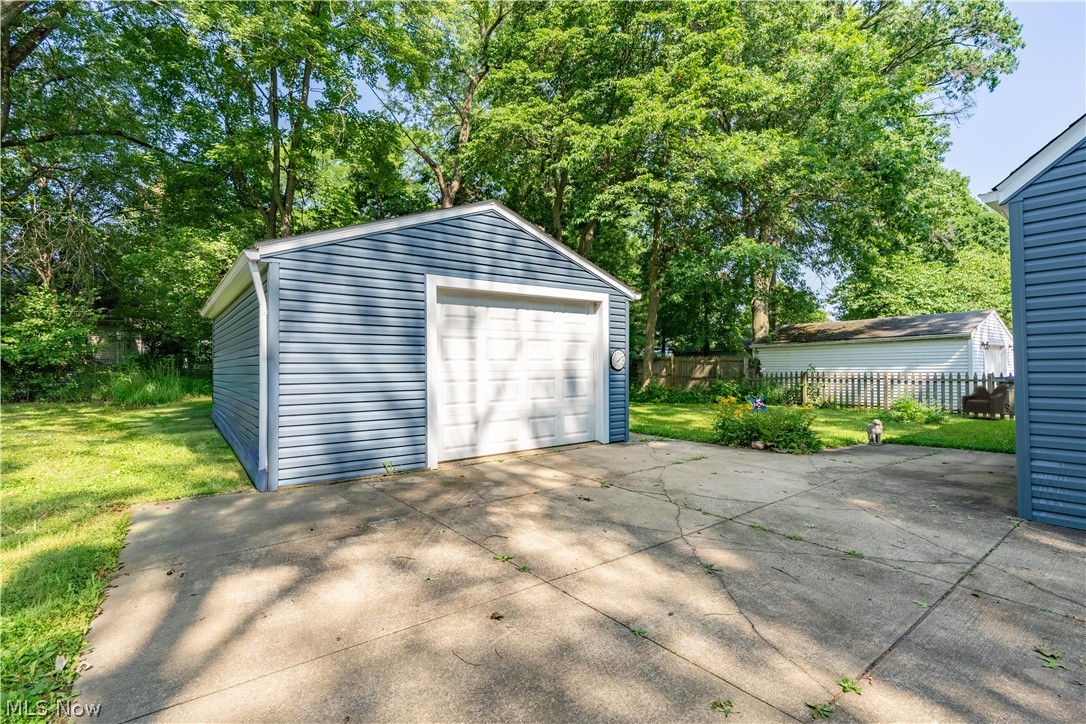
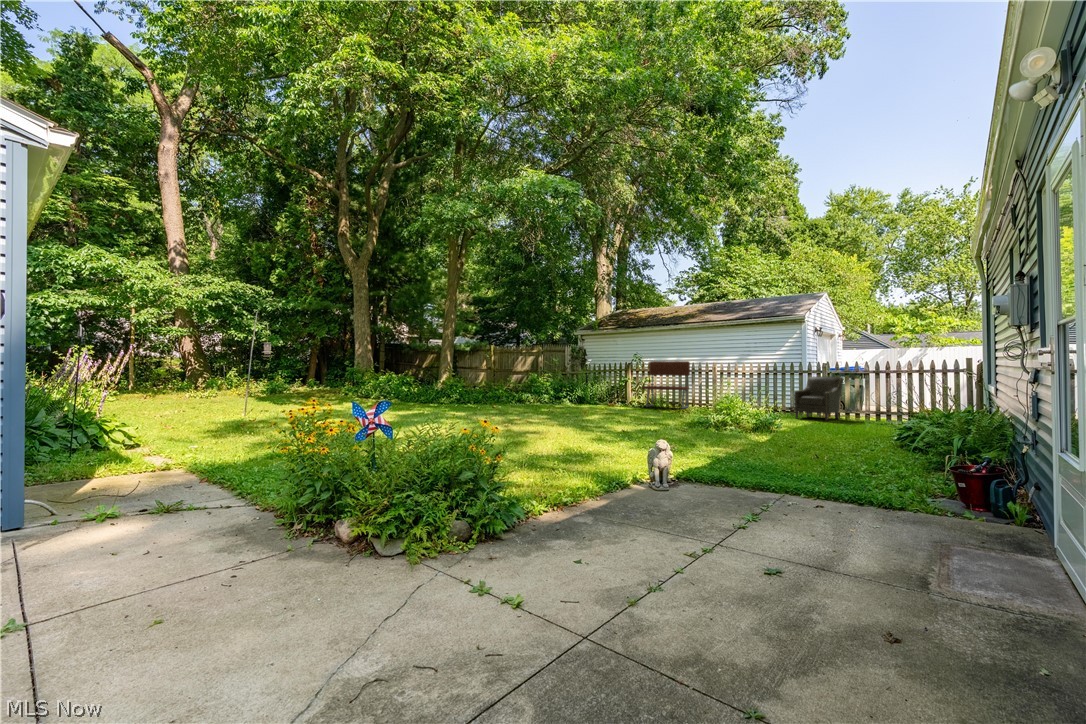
bench: none [819,370,862,409] -> present [642,361,690,409]

